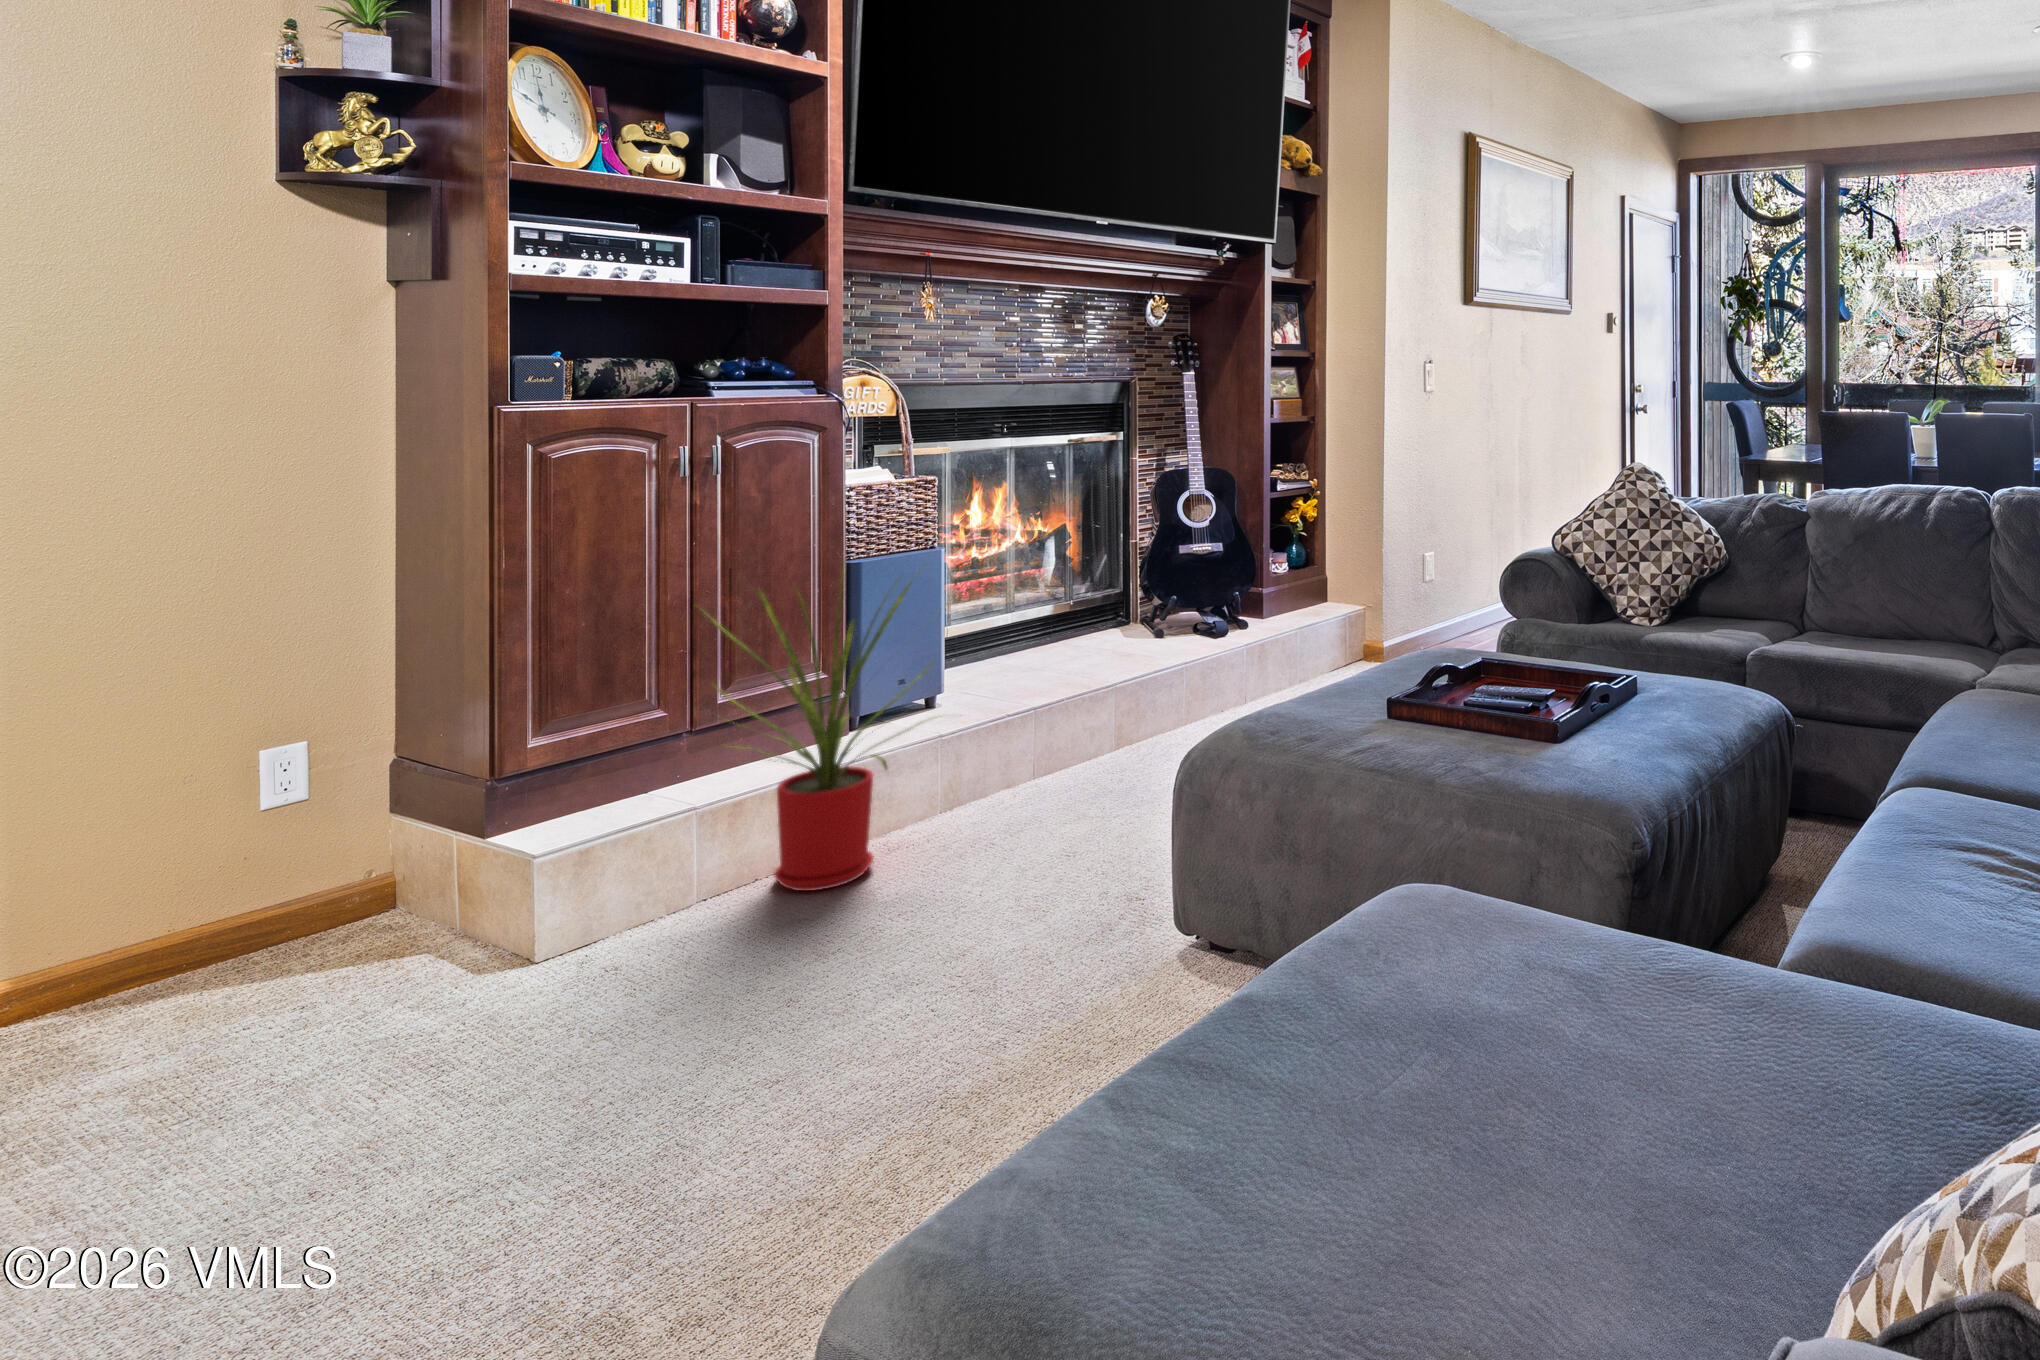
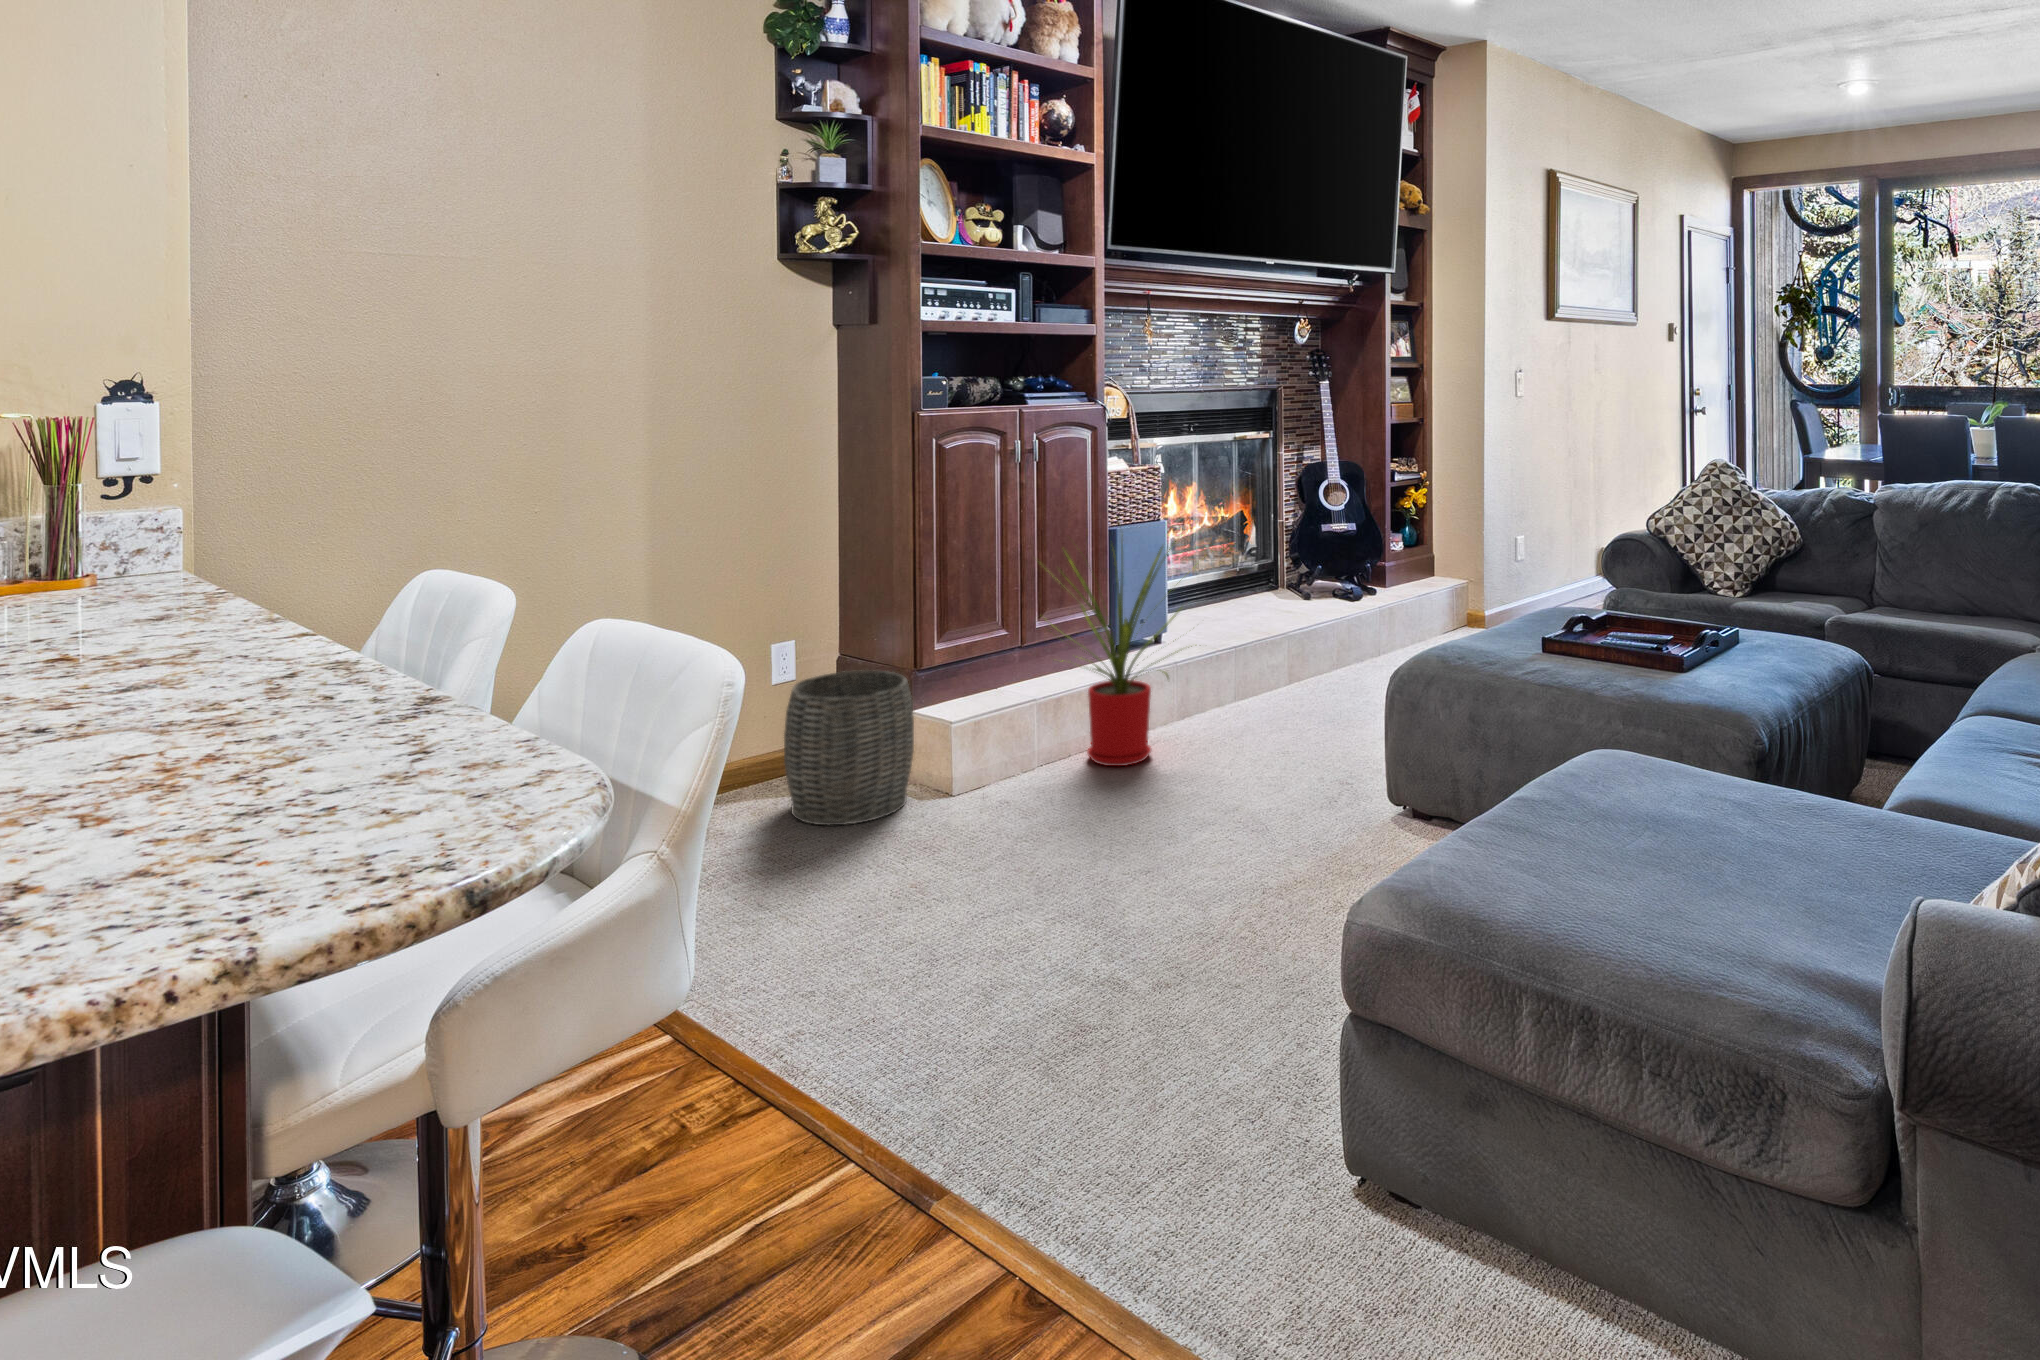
woven basket: none [209,781,461,1036] -> present [784,670,914,825]

